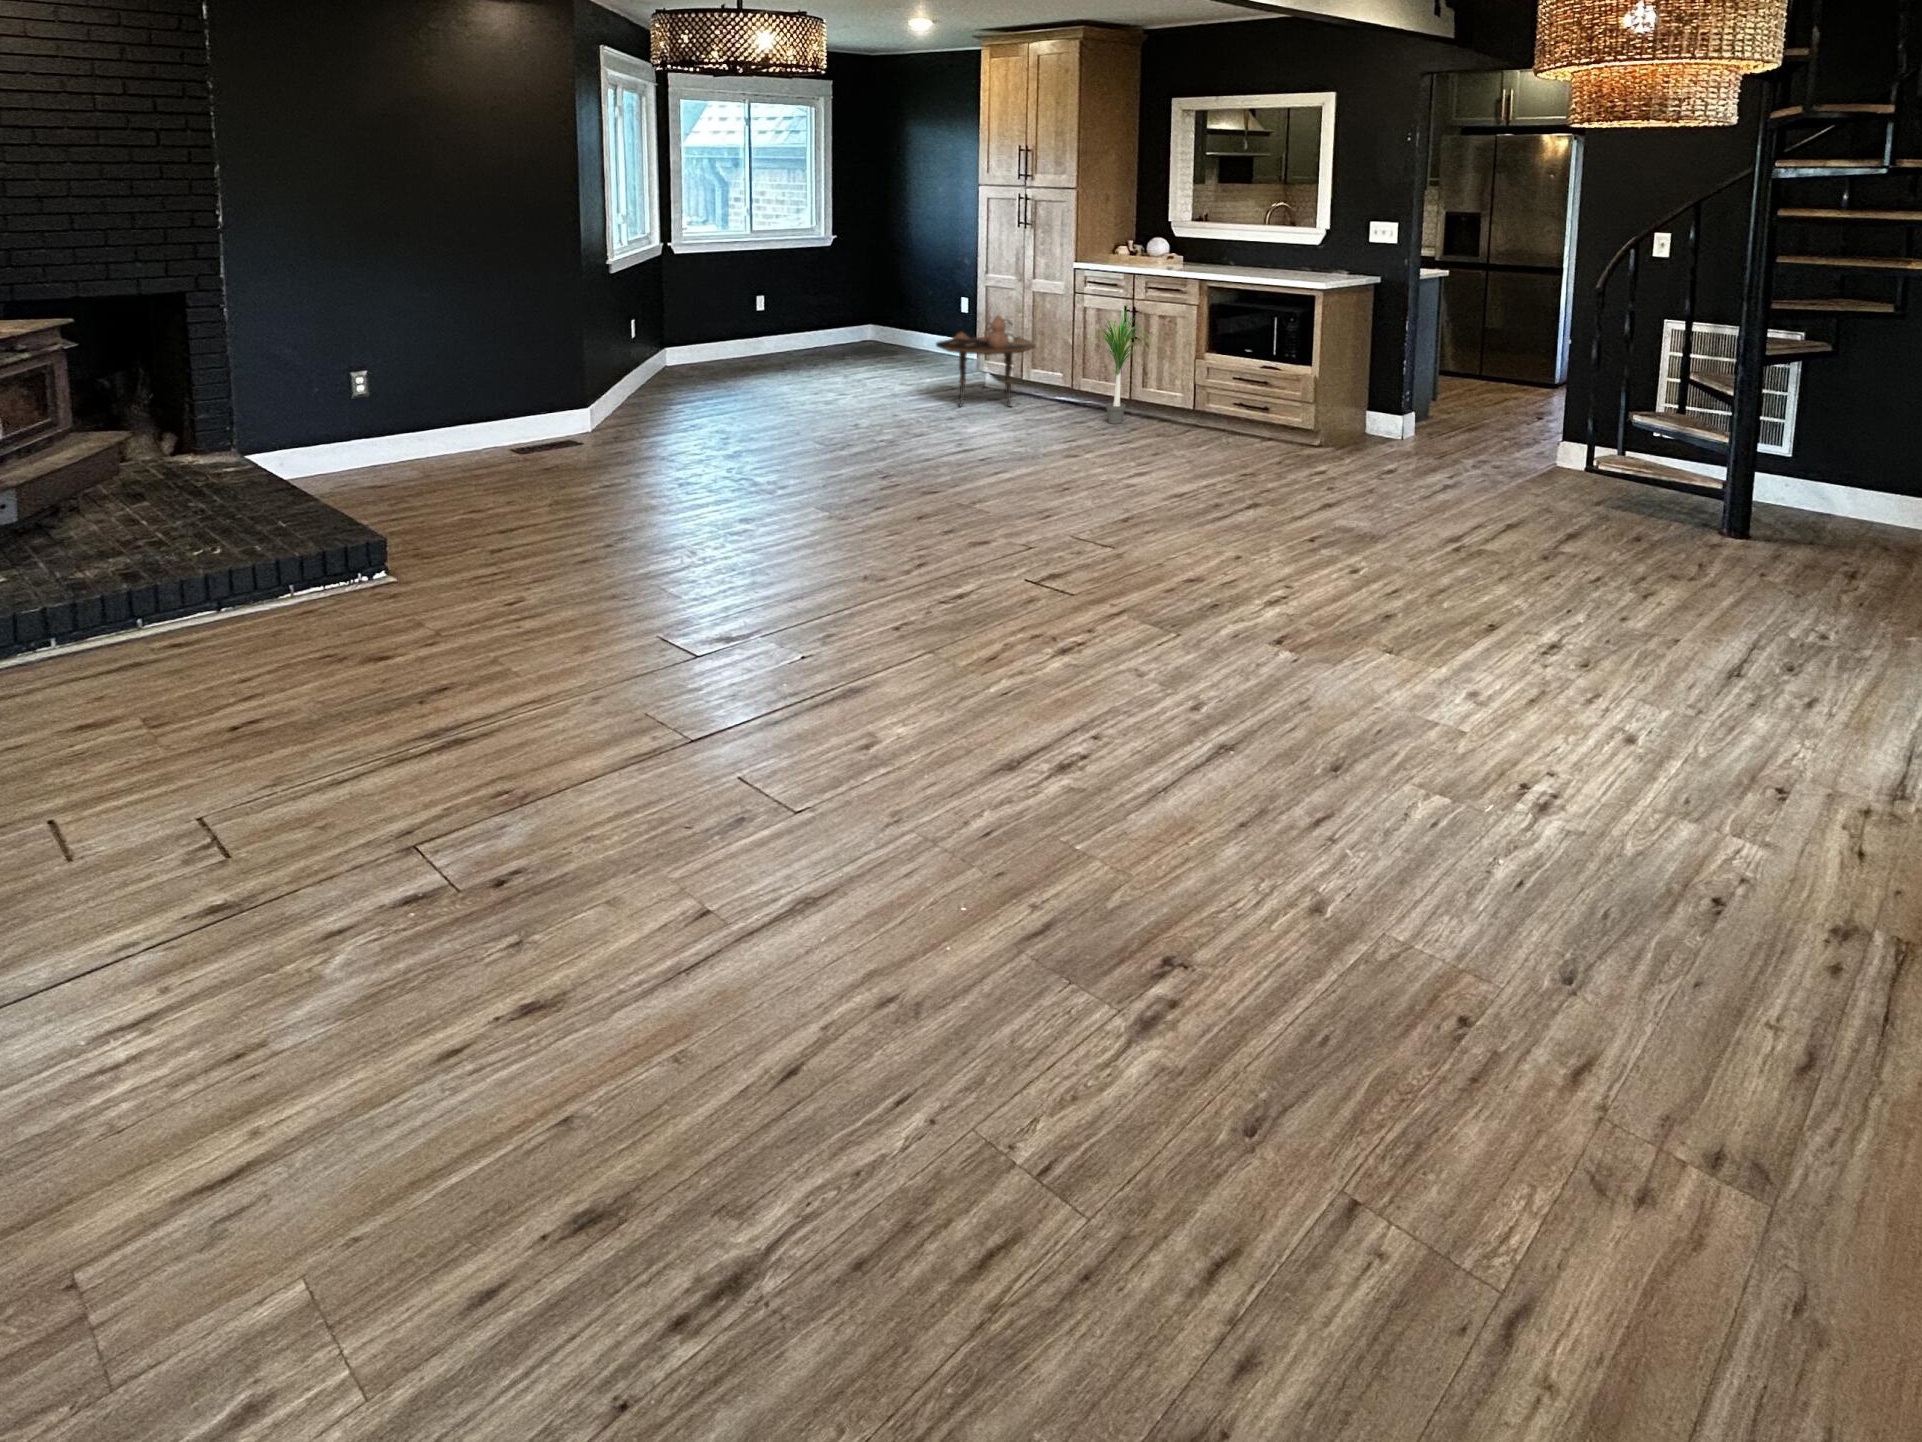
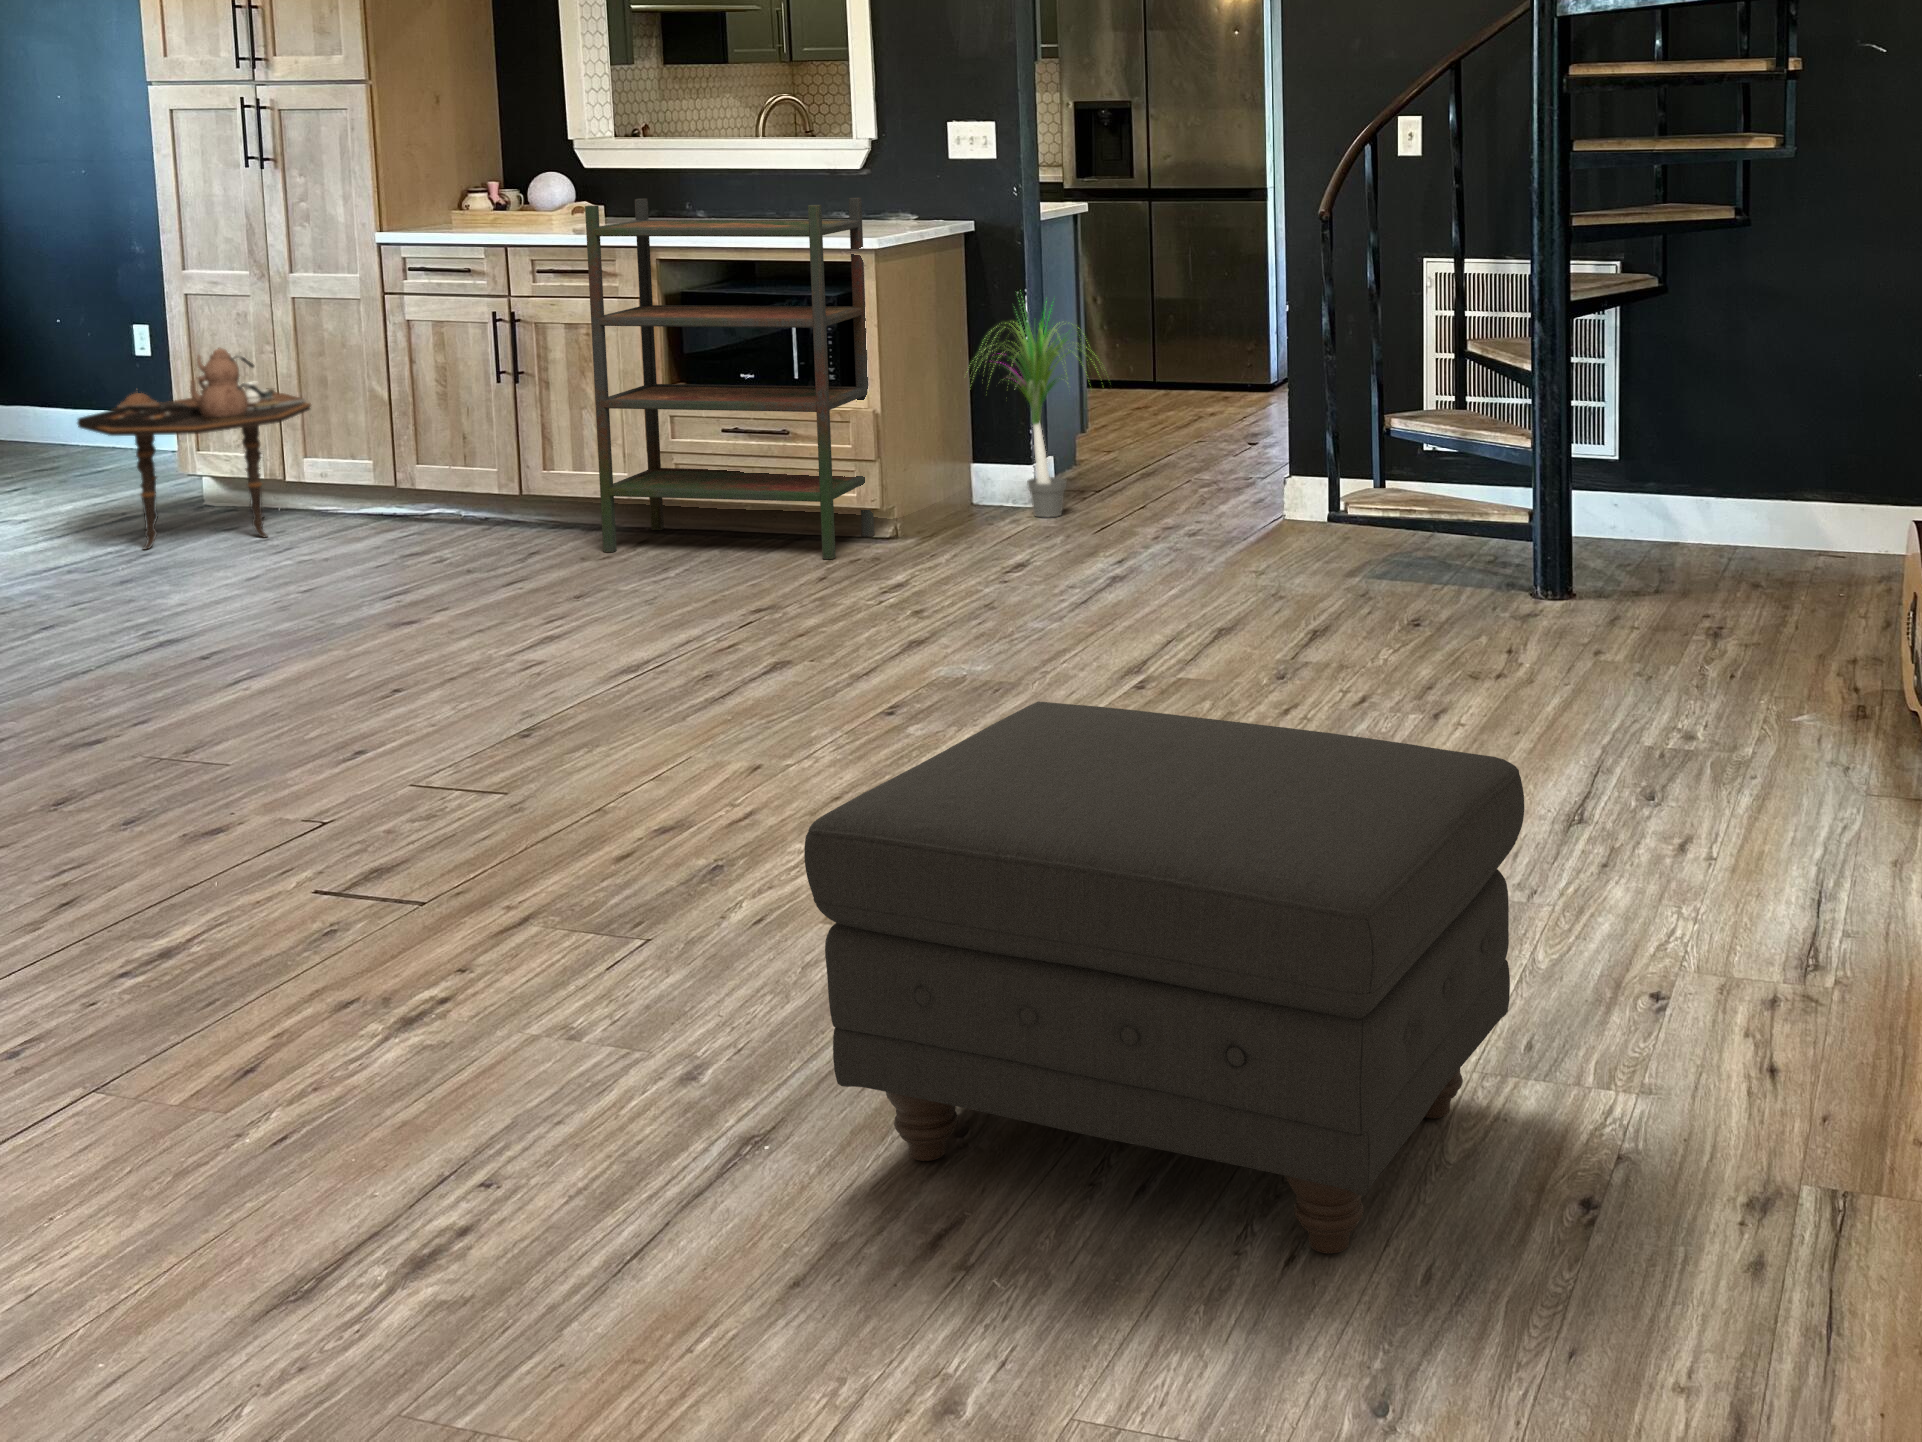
bookshelf: none [1168,255,1318,454] -> present [585,198,874,559]
potted plant: present [1088,313,1147,424] -> present [977,301,1096,517]
ottoman: none [1266,550,1695,886] -> present [804,701,1524,1253]

